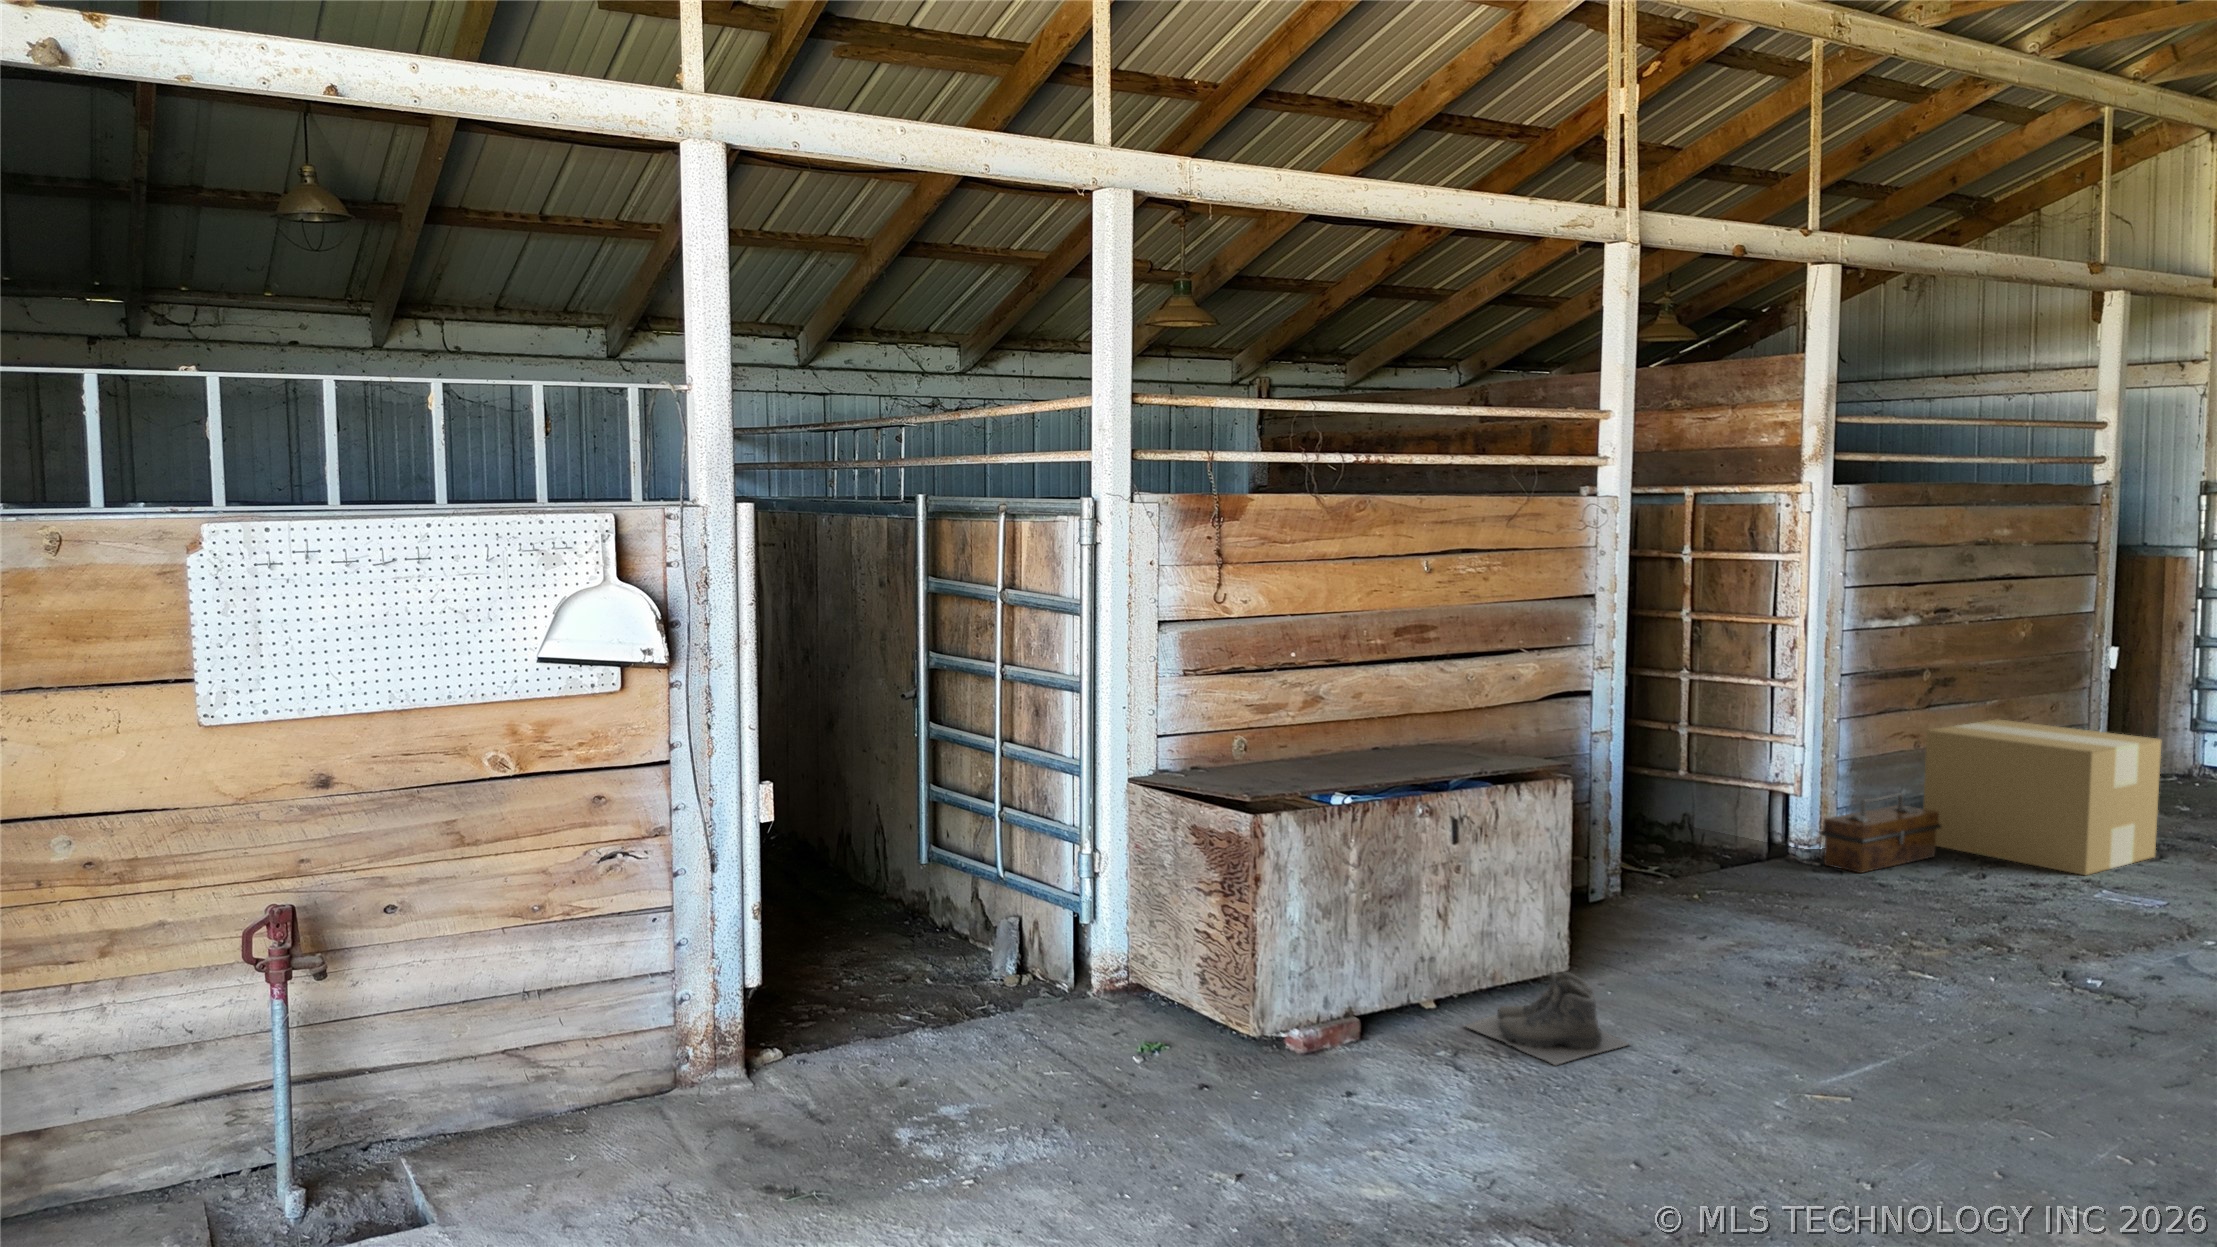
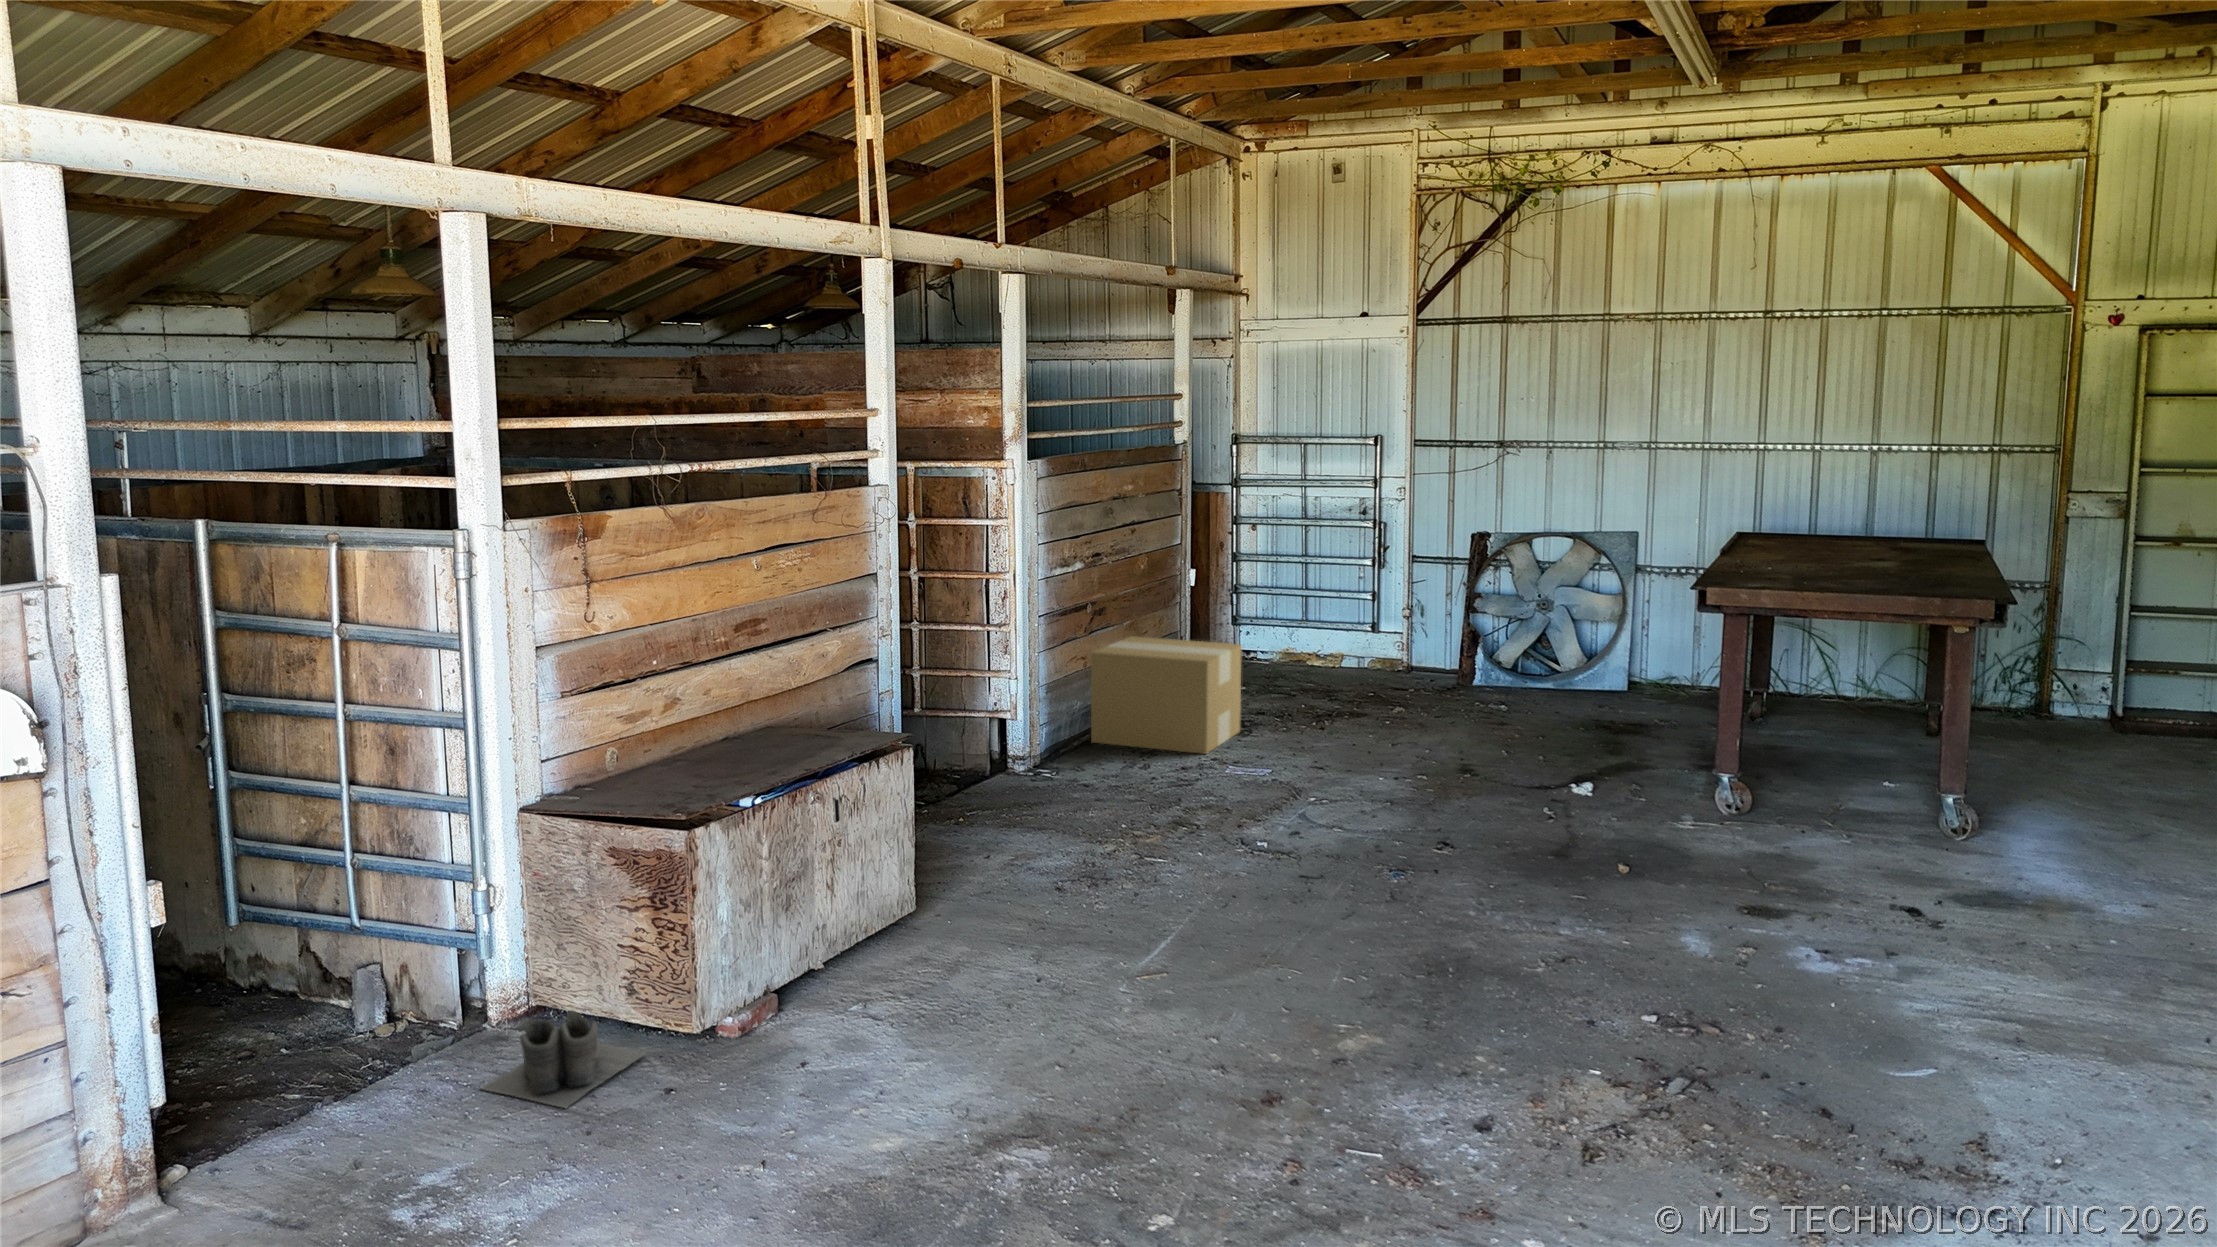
toolbox: present [1820,793,1942,873] -> none [1031,706,1110,776]
boots: present [1466,971,1629,1065] -> present [480,1011,645,1108]

